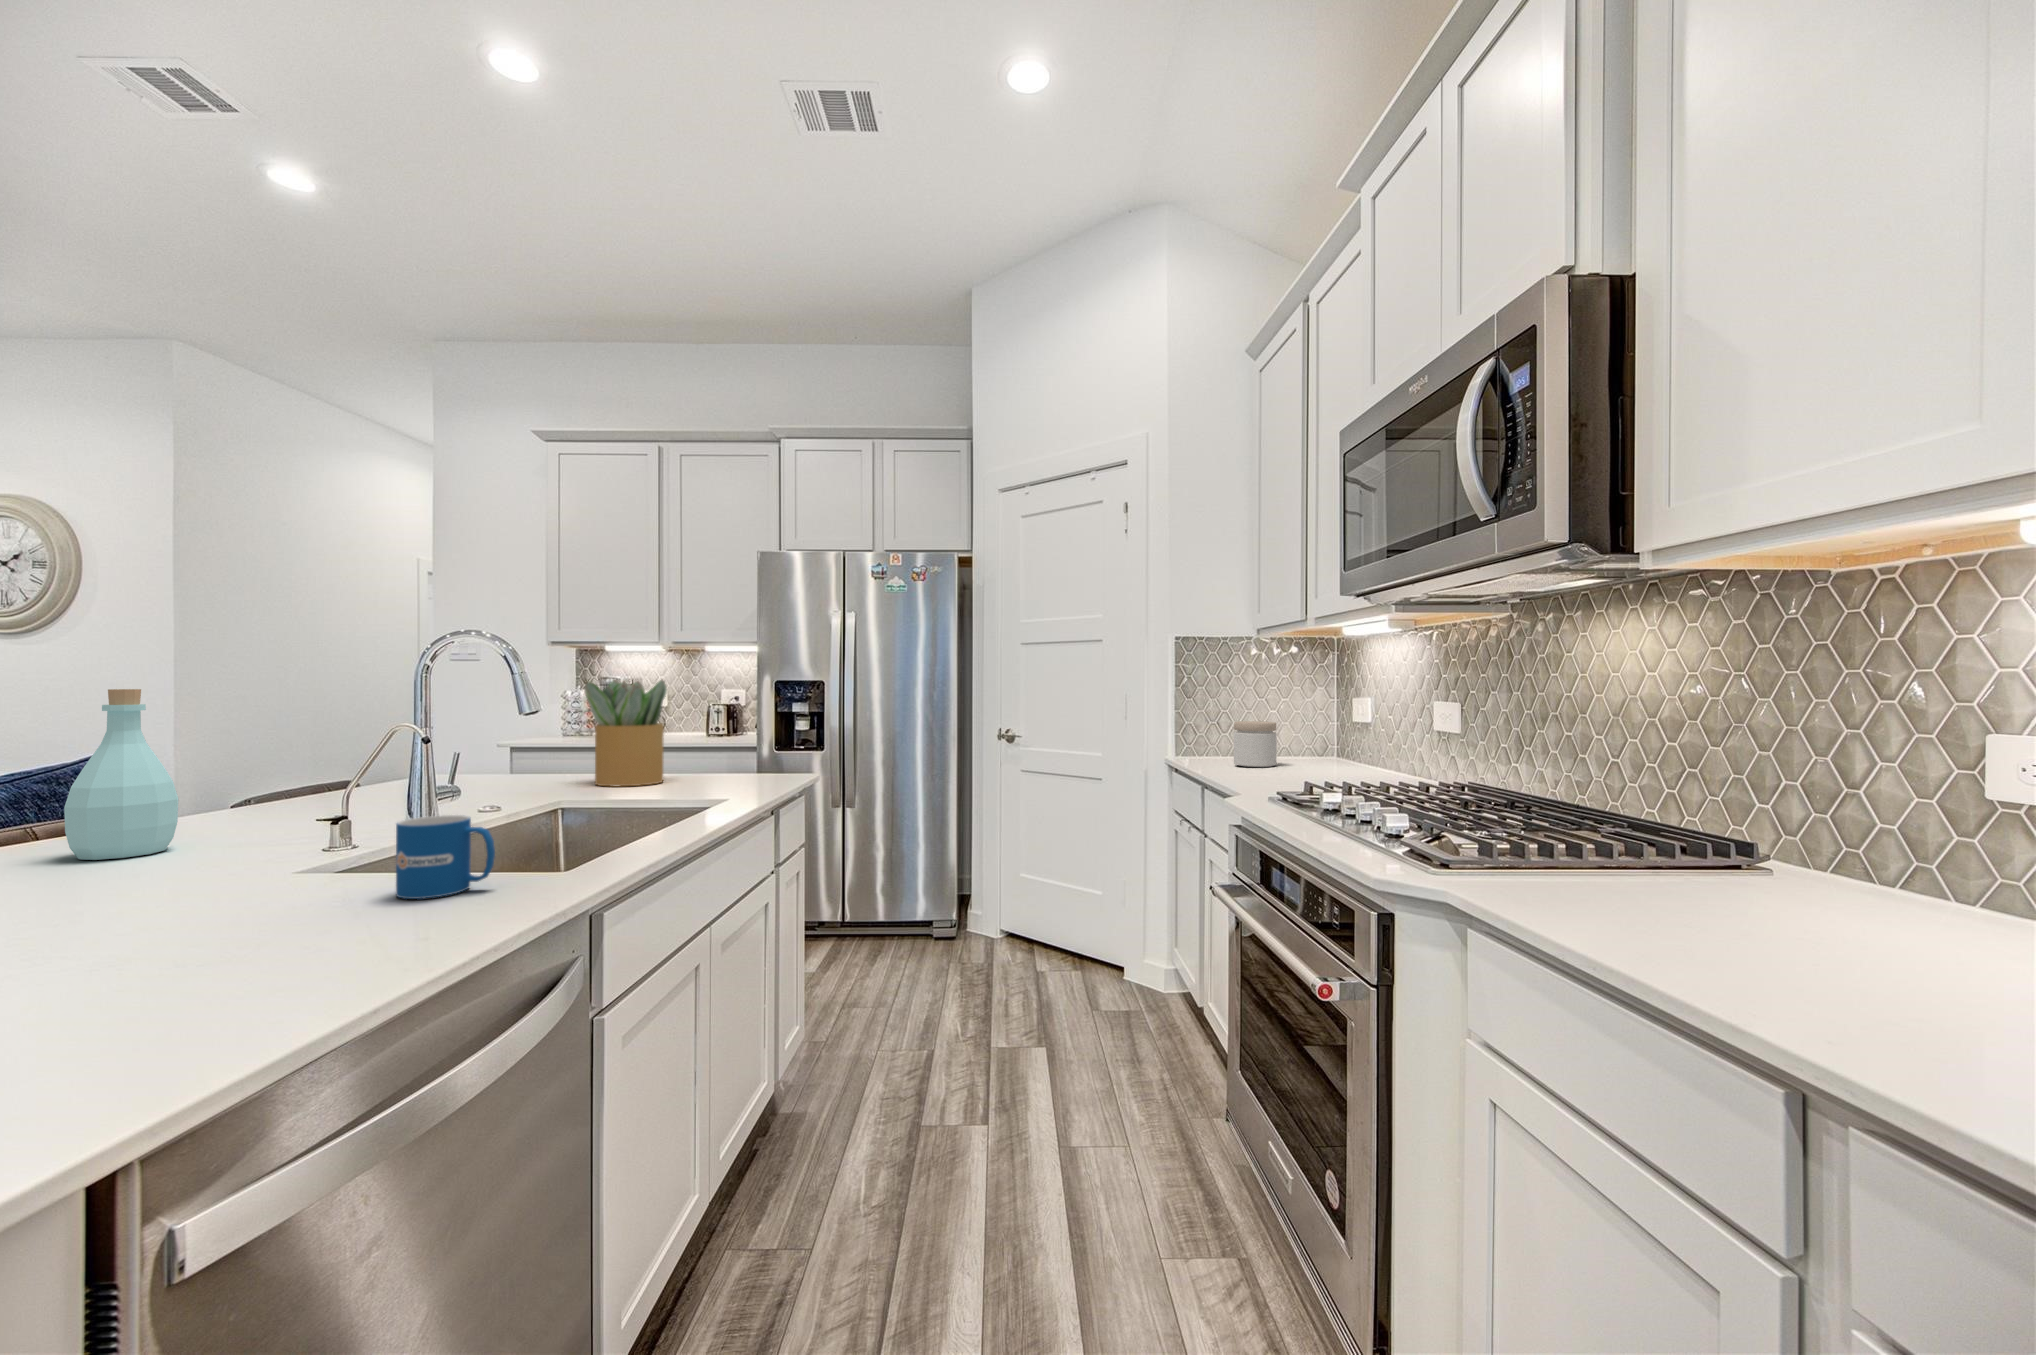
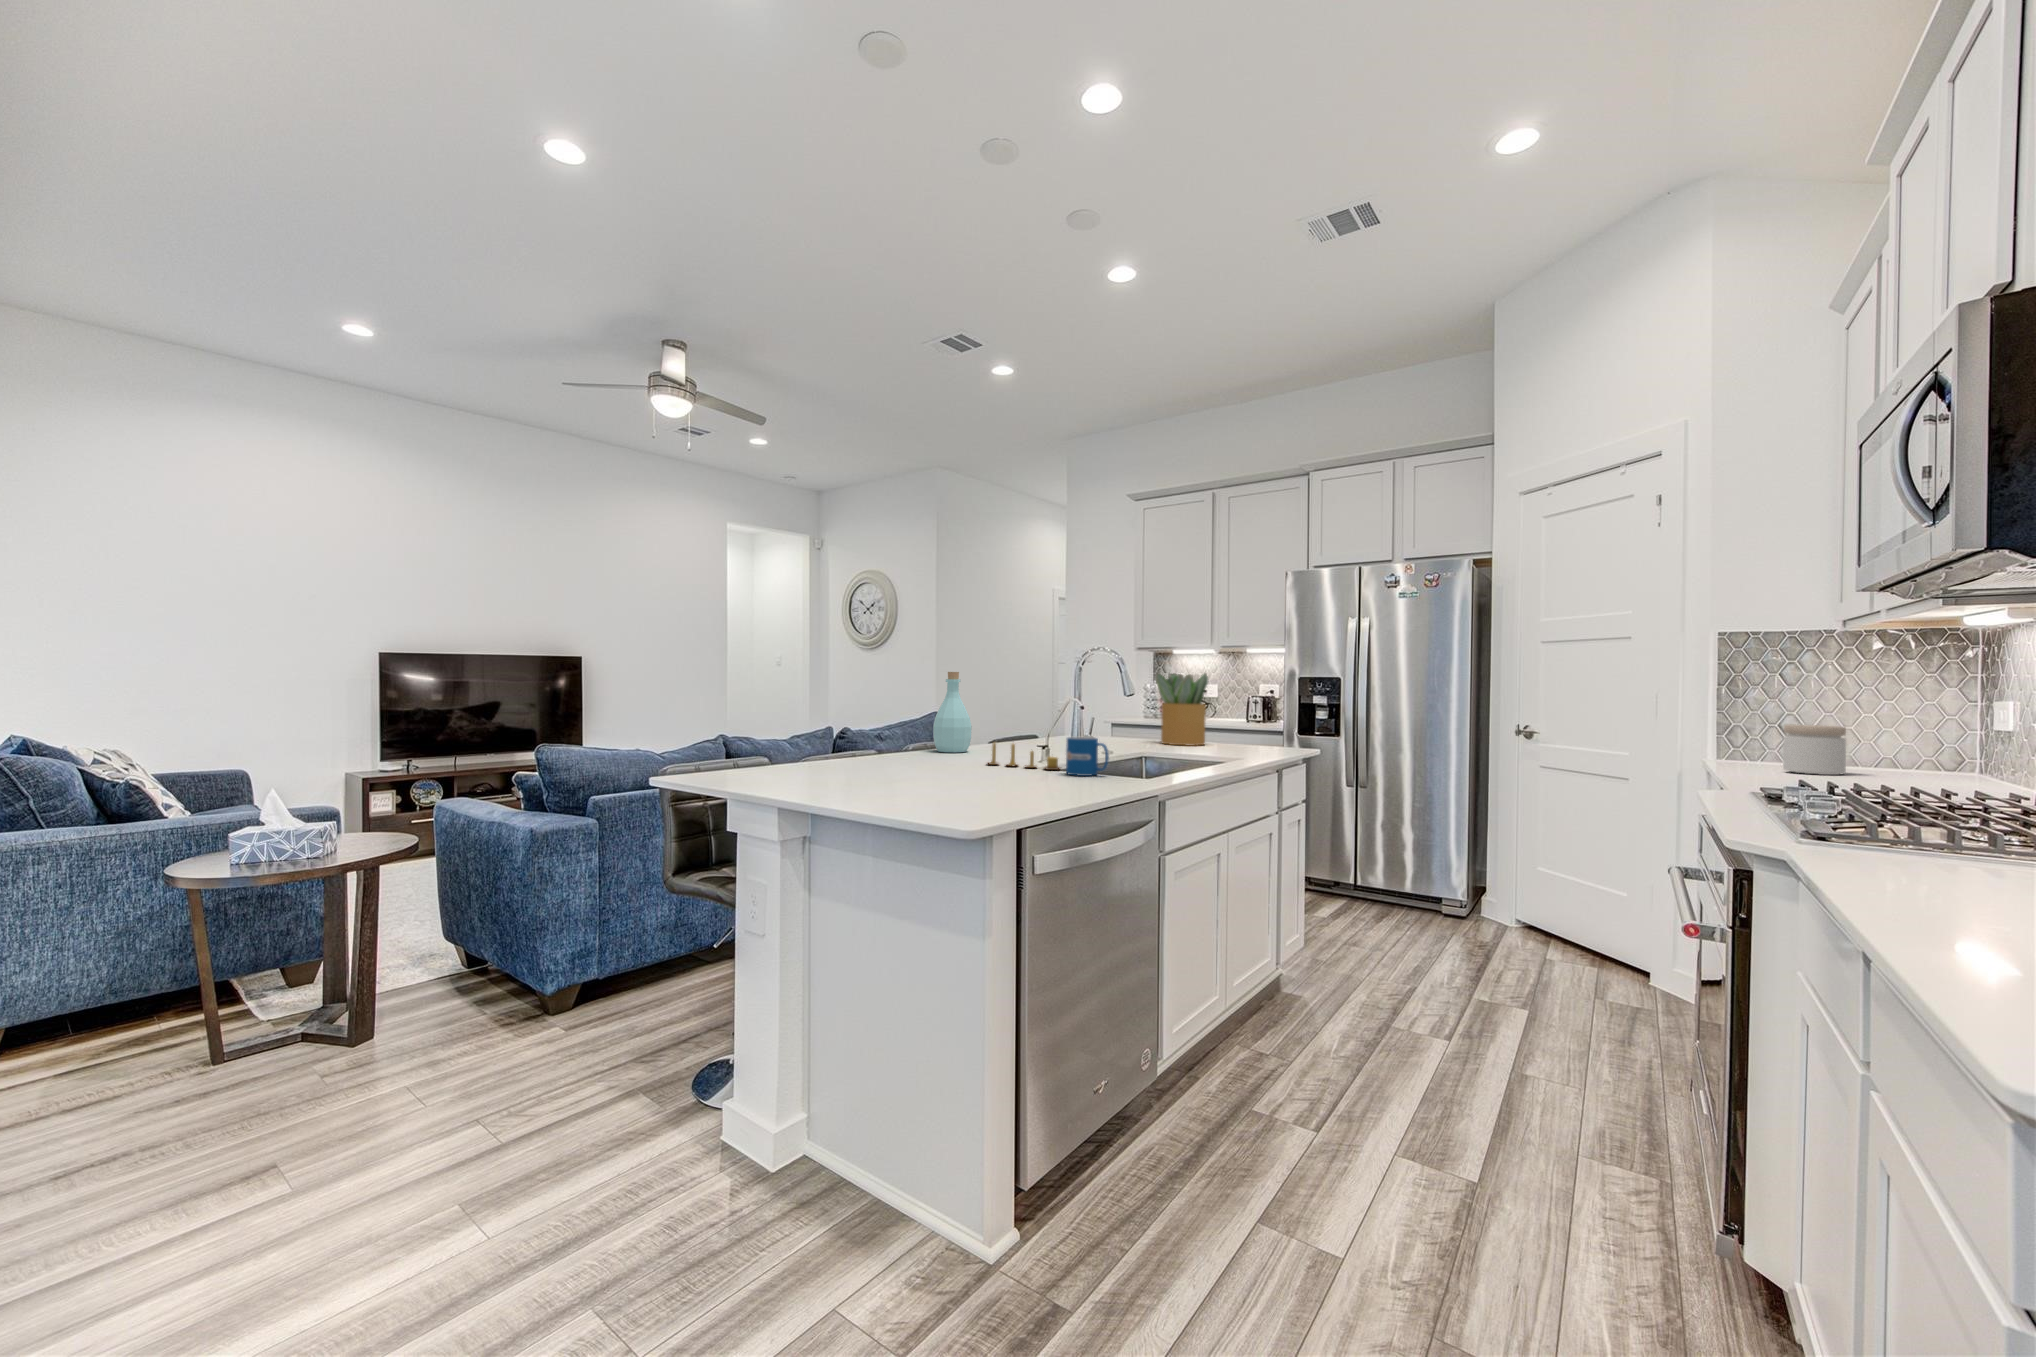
candle: none [190,835,389,891] -> present [988,743,1060,770]

